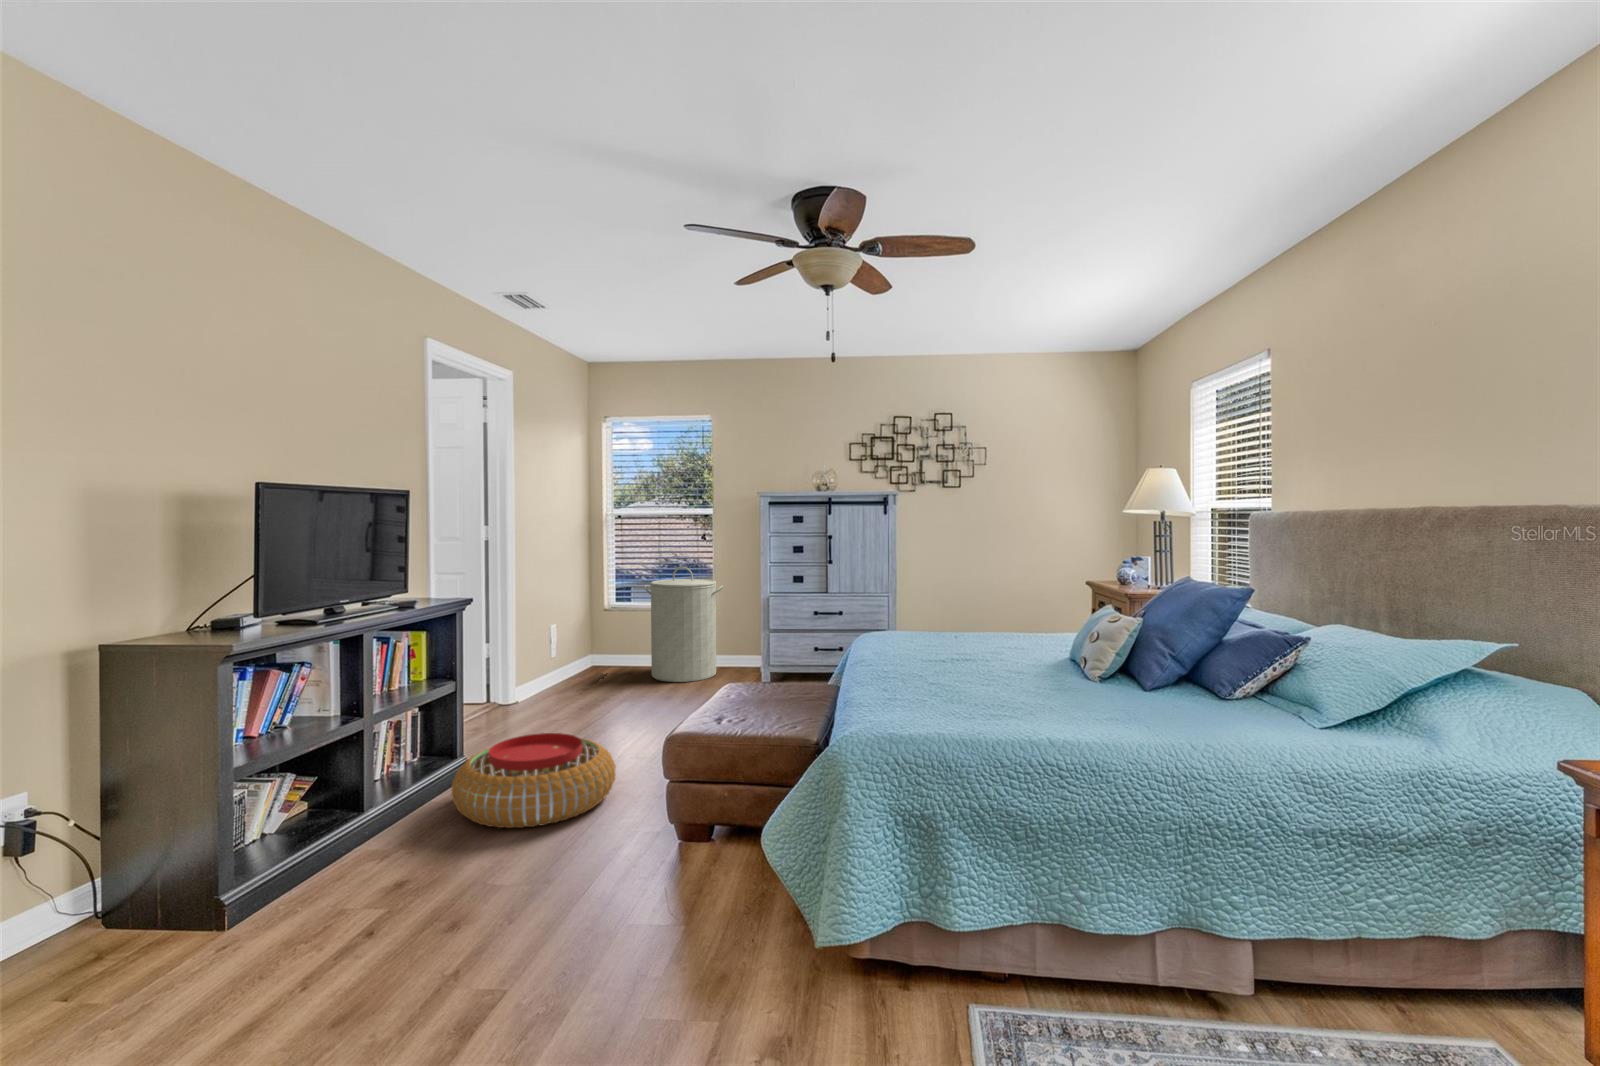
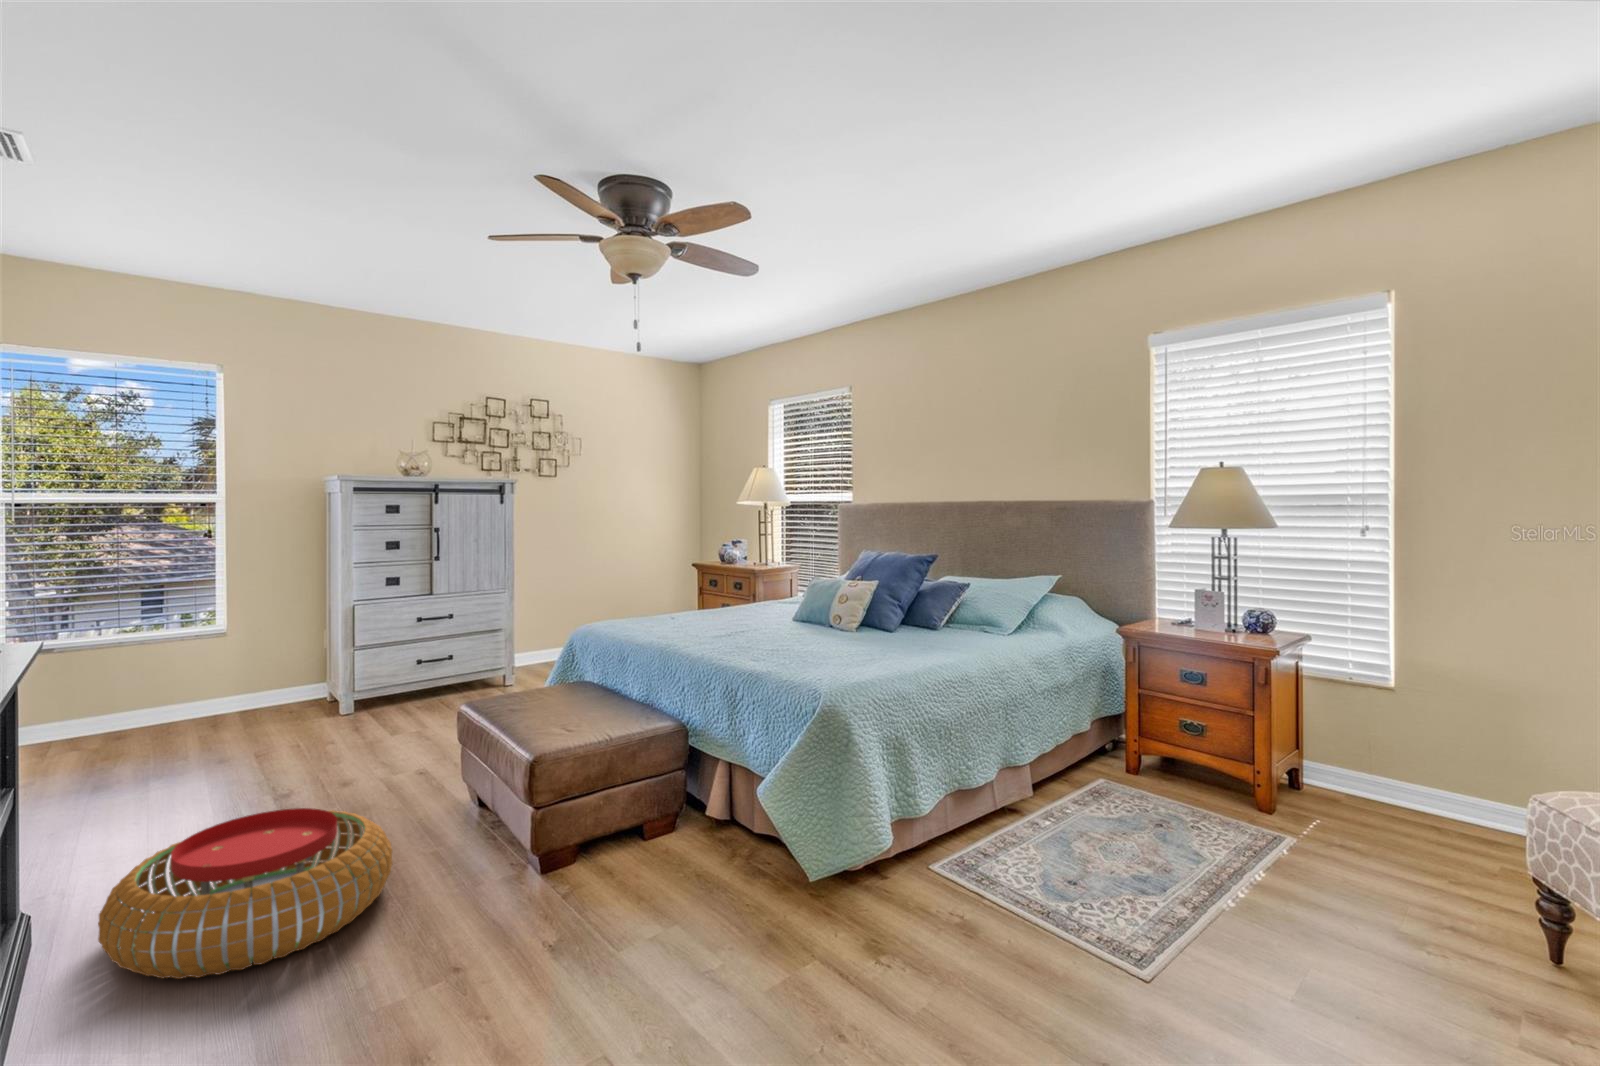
laundry hamper: present [644,567,724,682] -> none [116,575,267,745]

